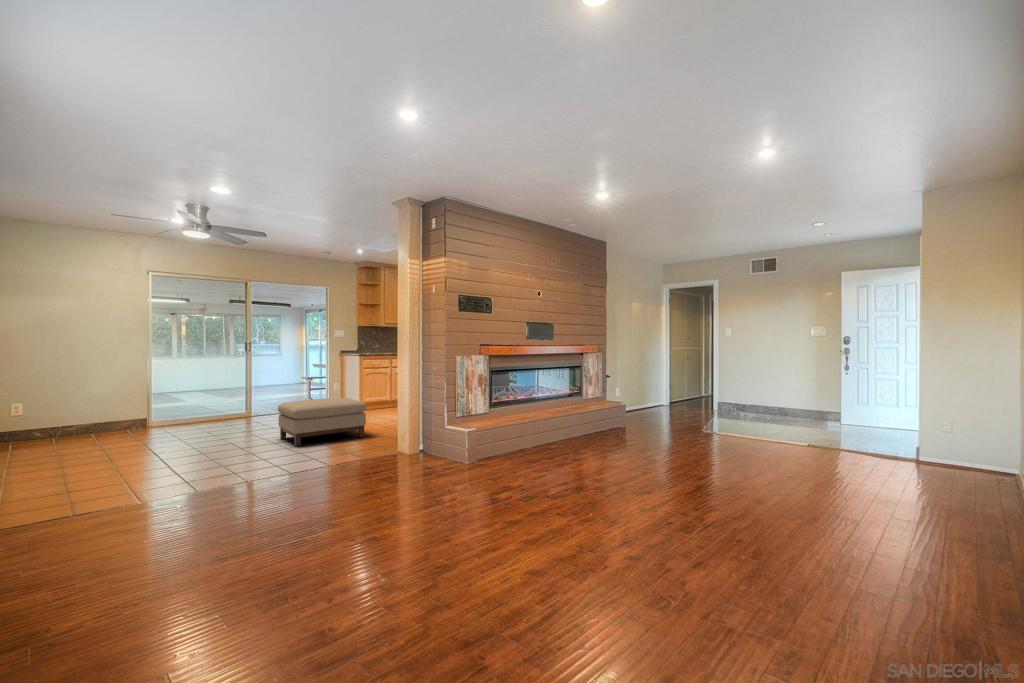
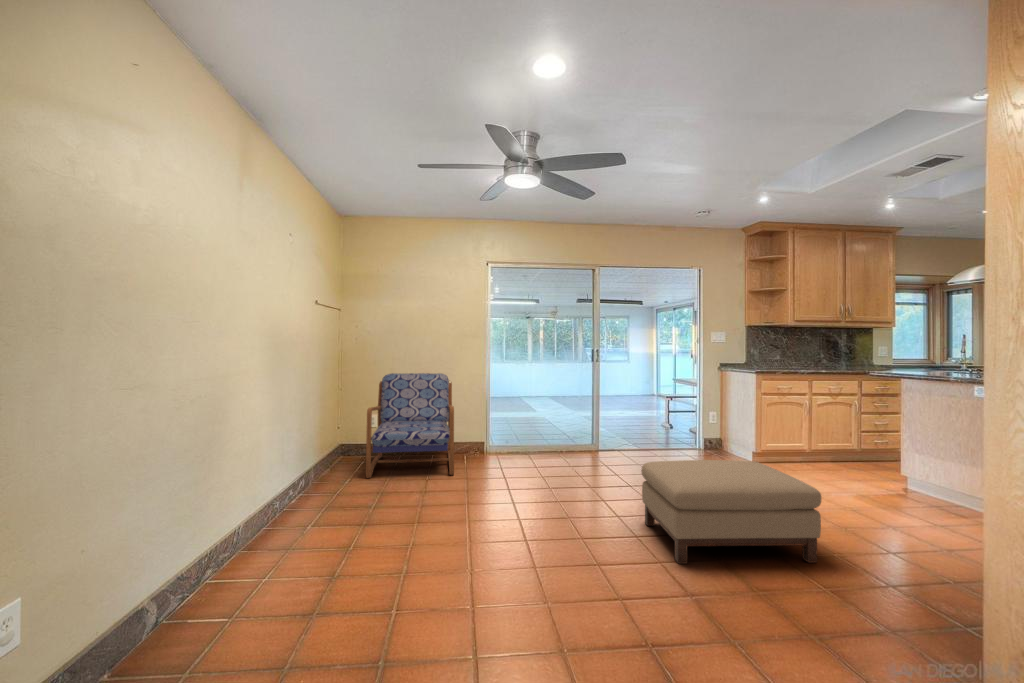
armchair: none [24,363,124,451] -> present [366,373,454,478]

